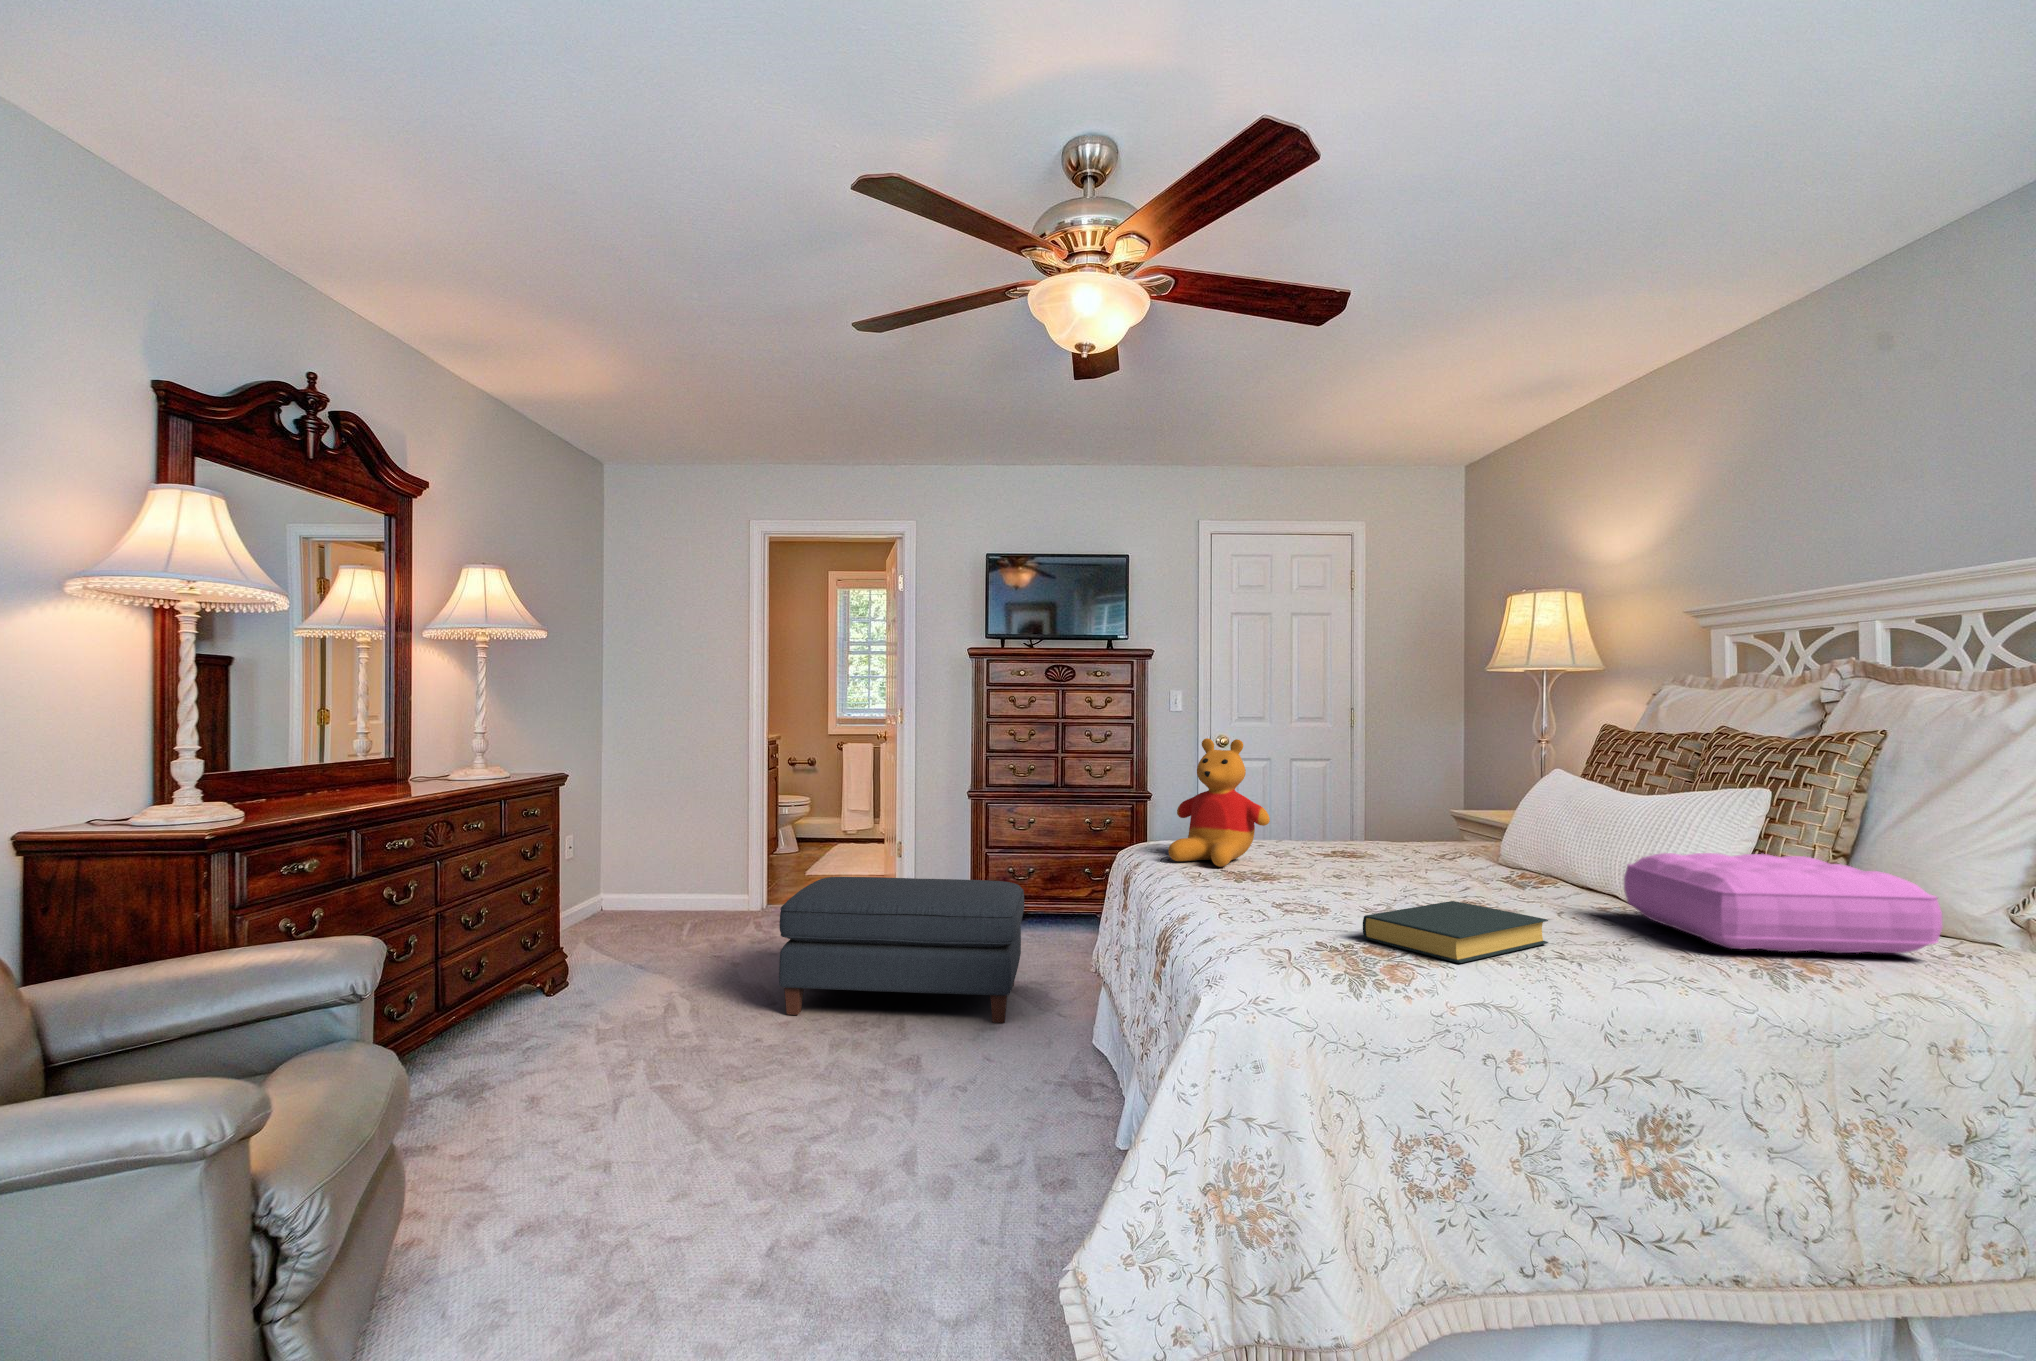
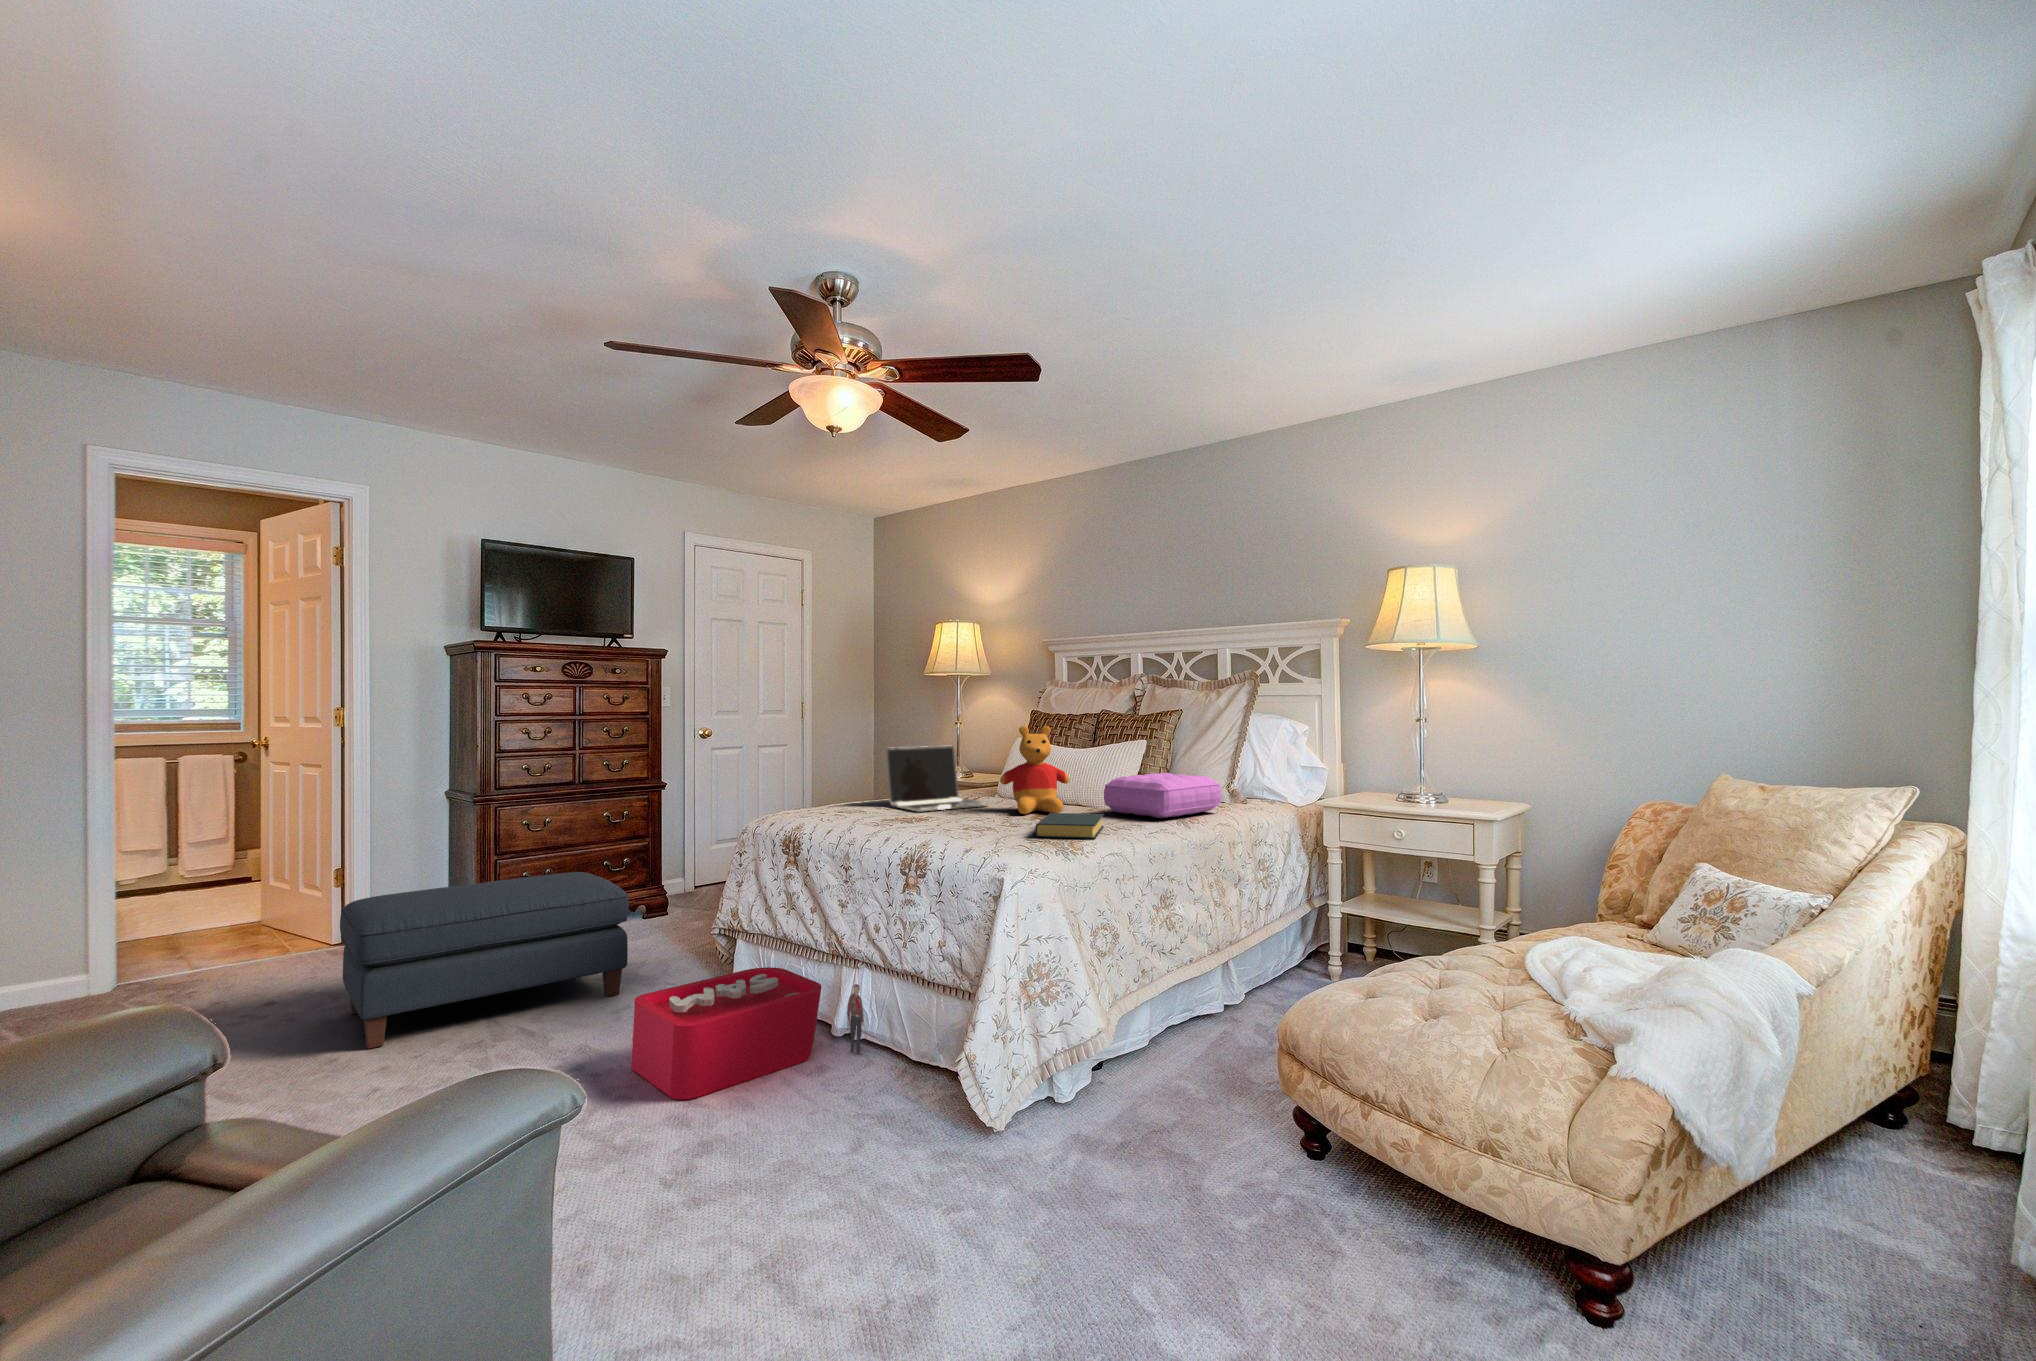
stuffed bear: present [1168,738,1270,867] -> present [1000,726,1070,814]
laptop: none [1304,771,1450,873] -> present [886,746,988,812]
storage bin: none [887,1032,1122,1200] -> present [631,967,864,1099]

